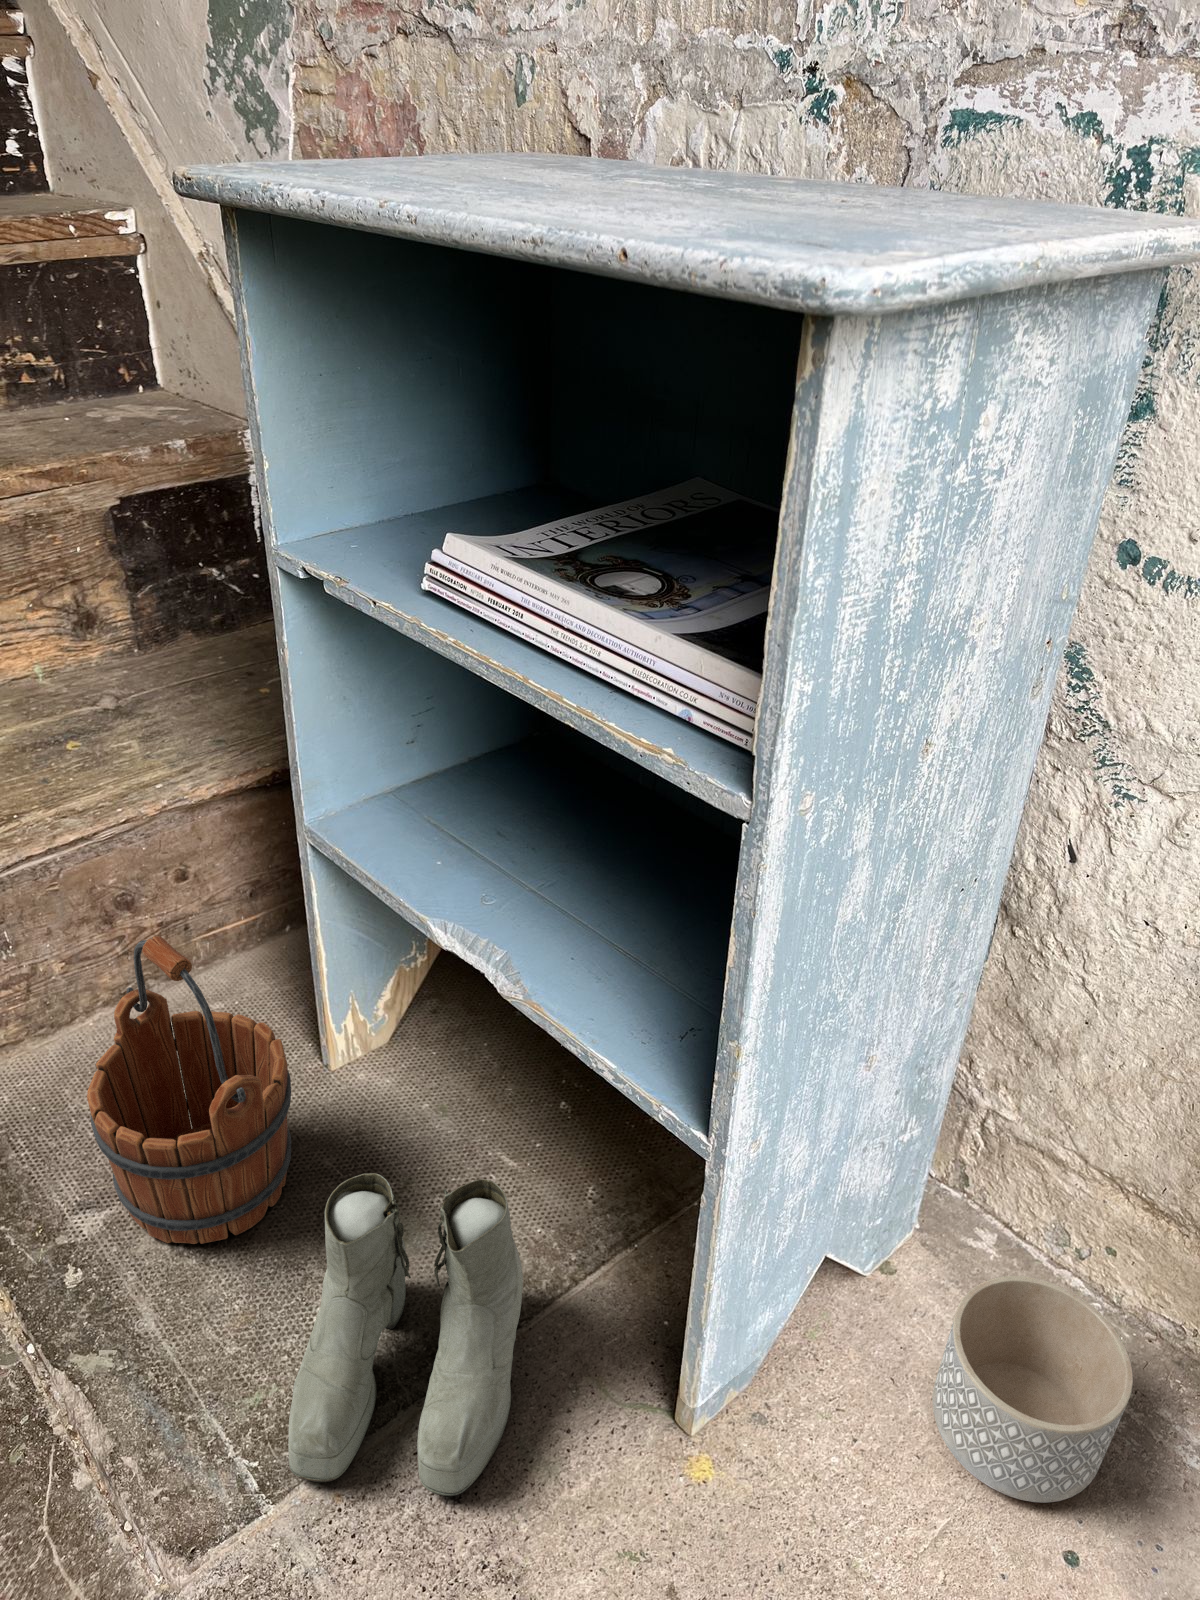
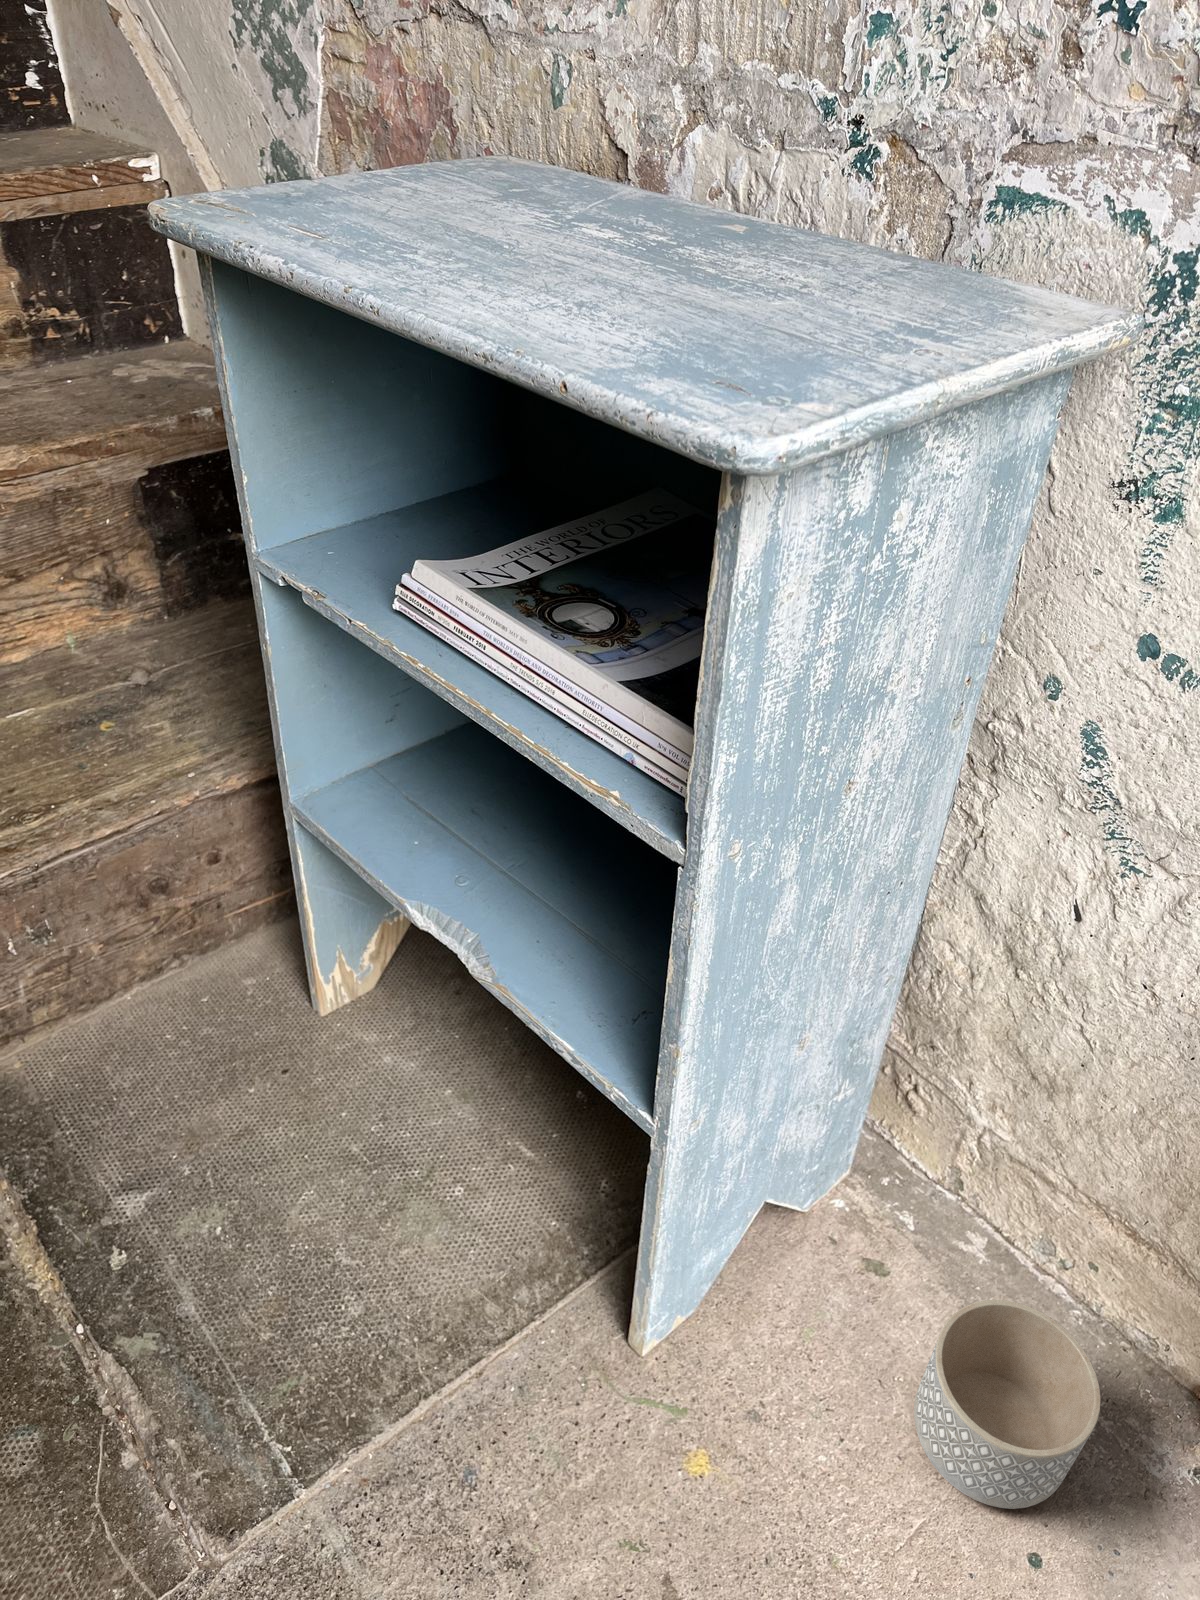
wooden bucket: present [87,936,291,1244] -> none [129,957,320,1231]
boots: present [288,1173,523,1496] -> none [319,1191,536,1485]

